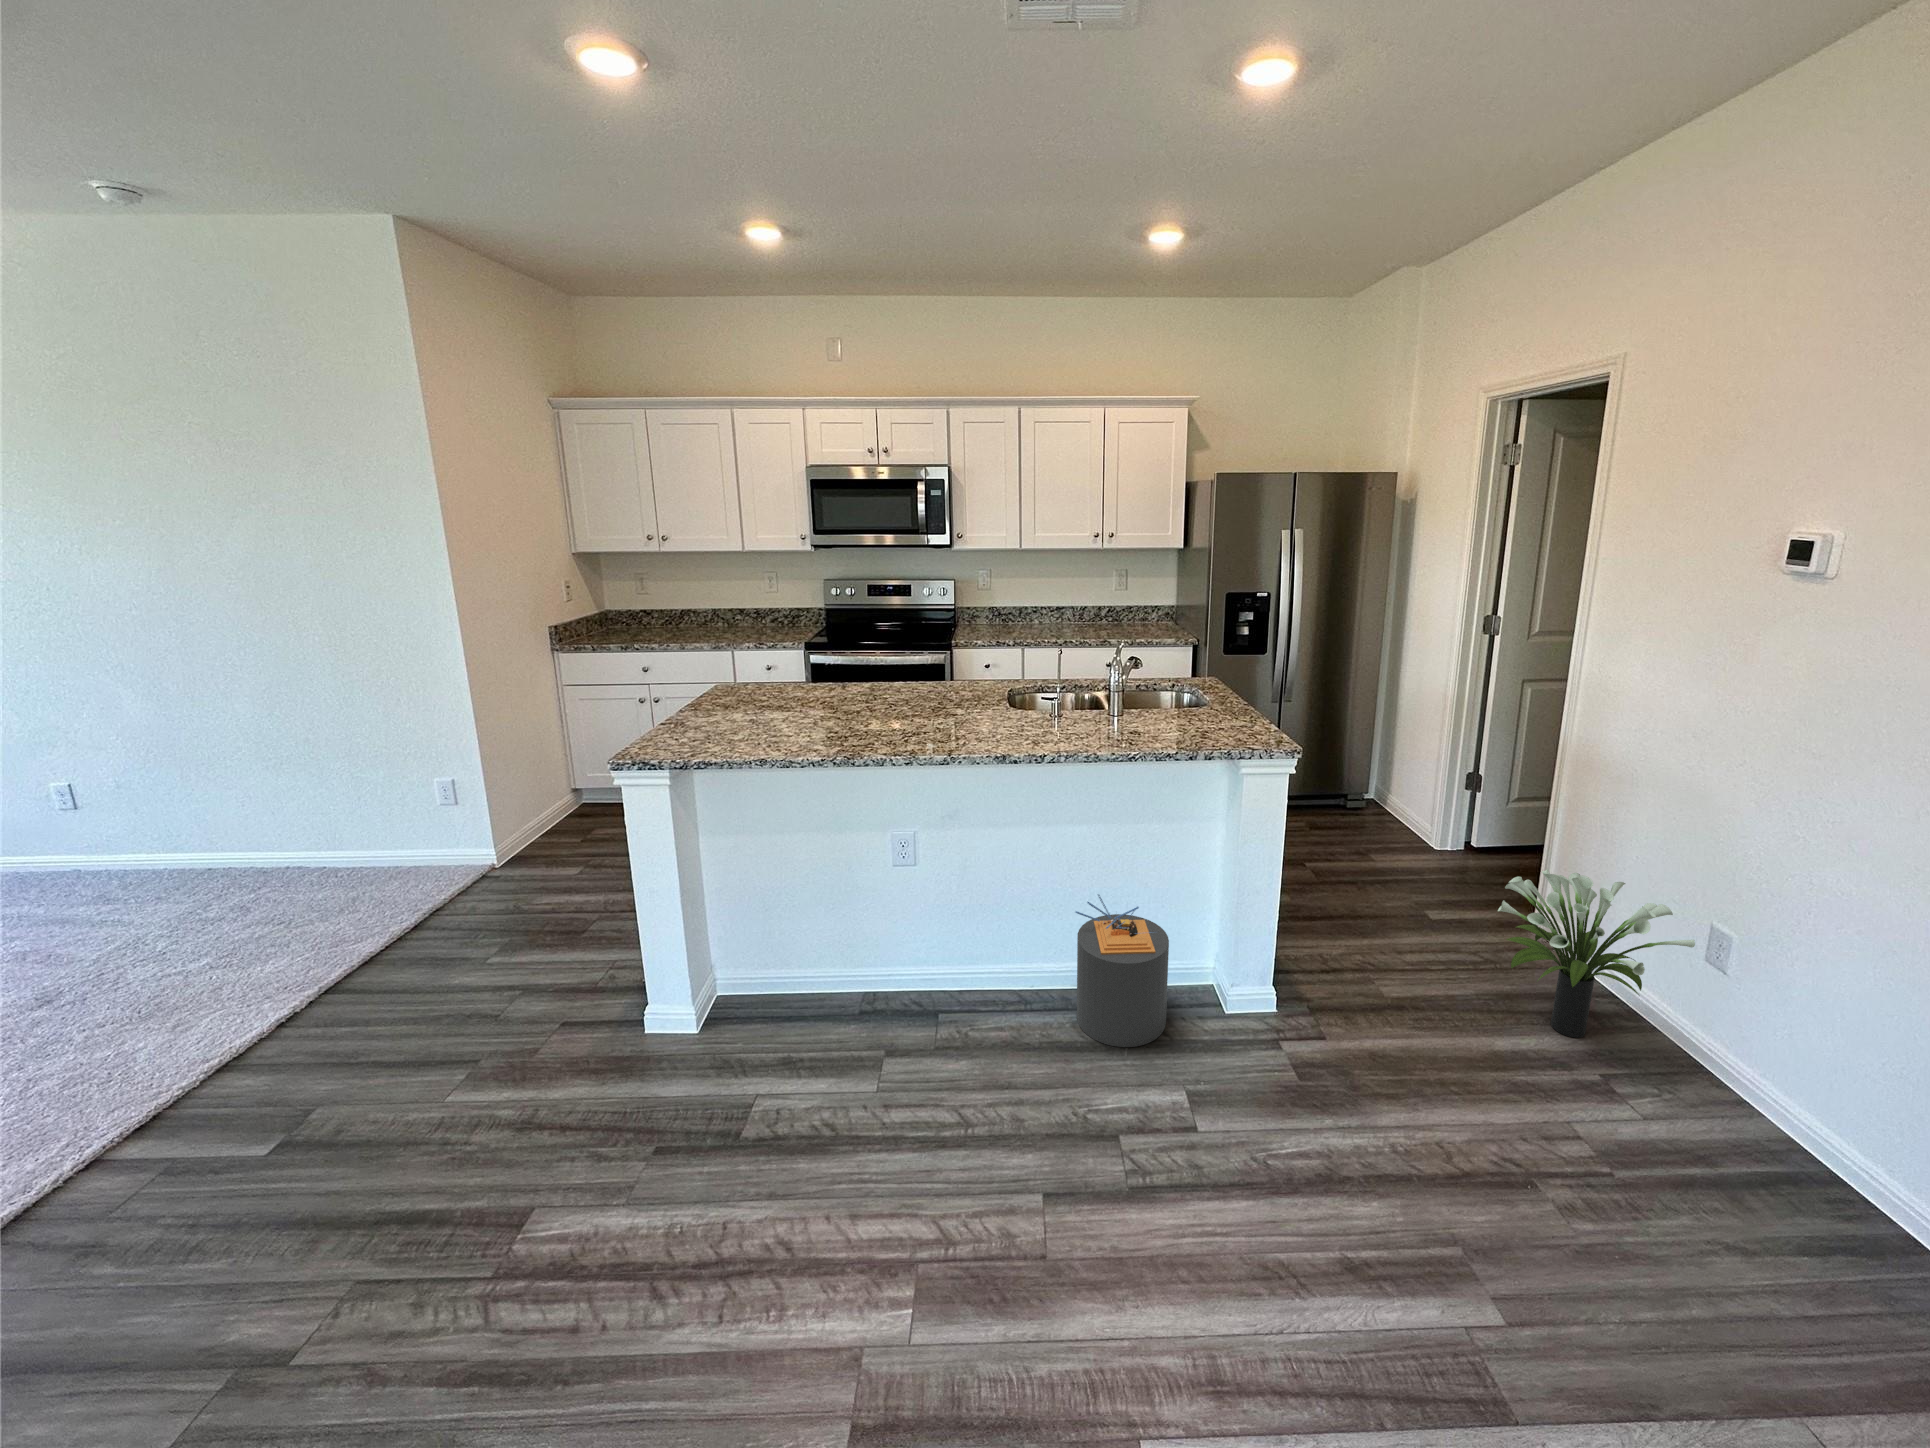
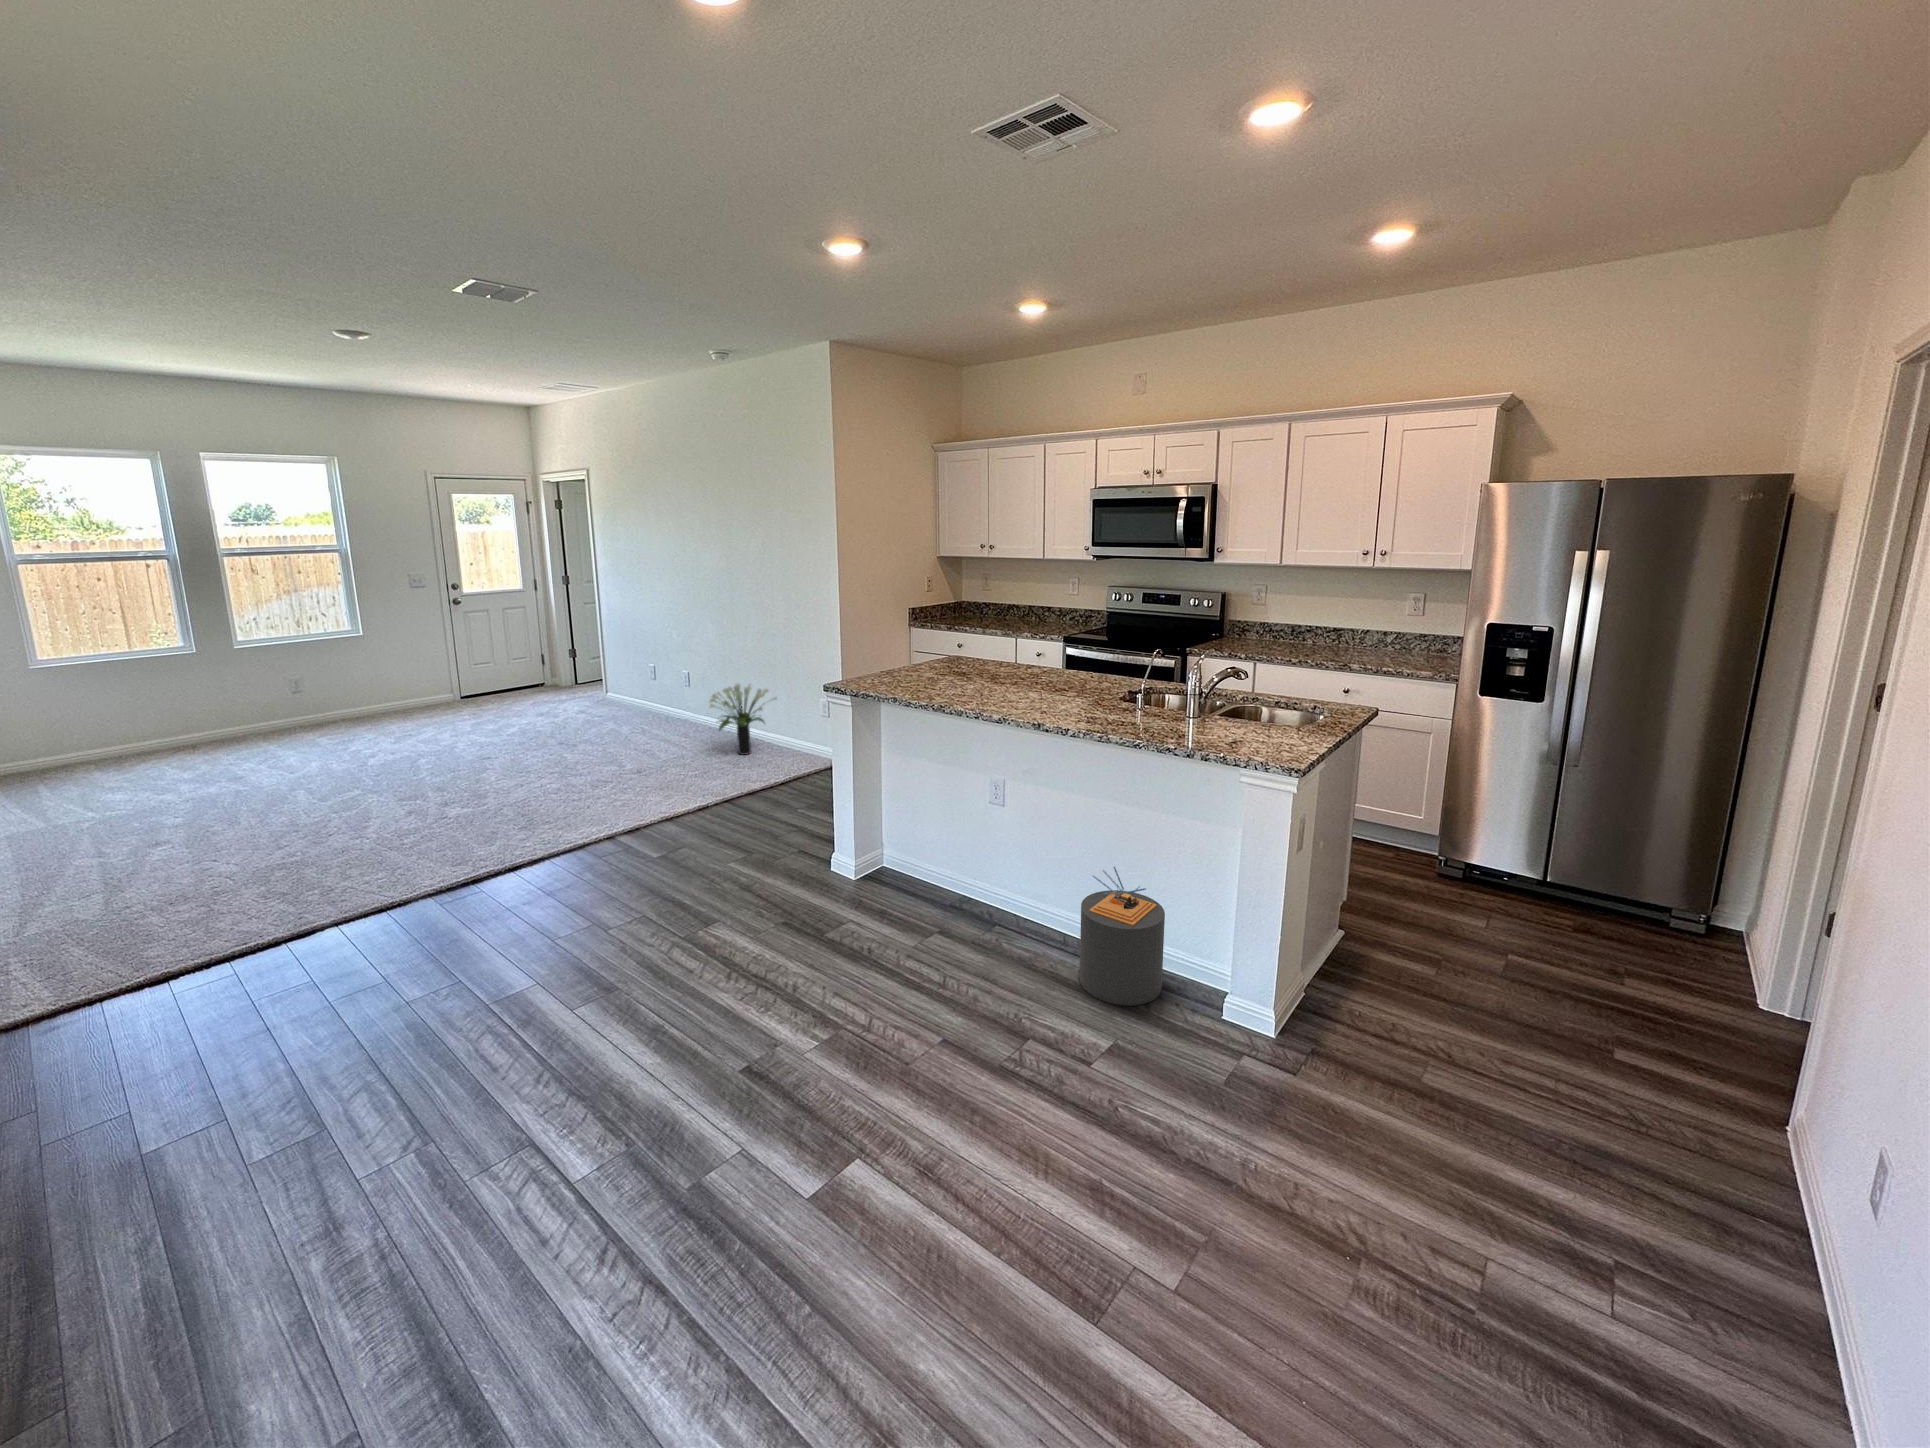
potted plant: present [1498,869,1695,1038] -> present [710,684,776,755]

